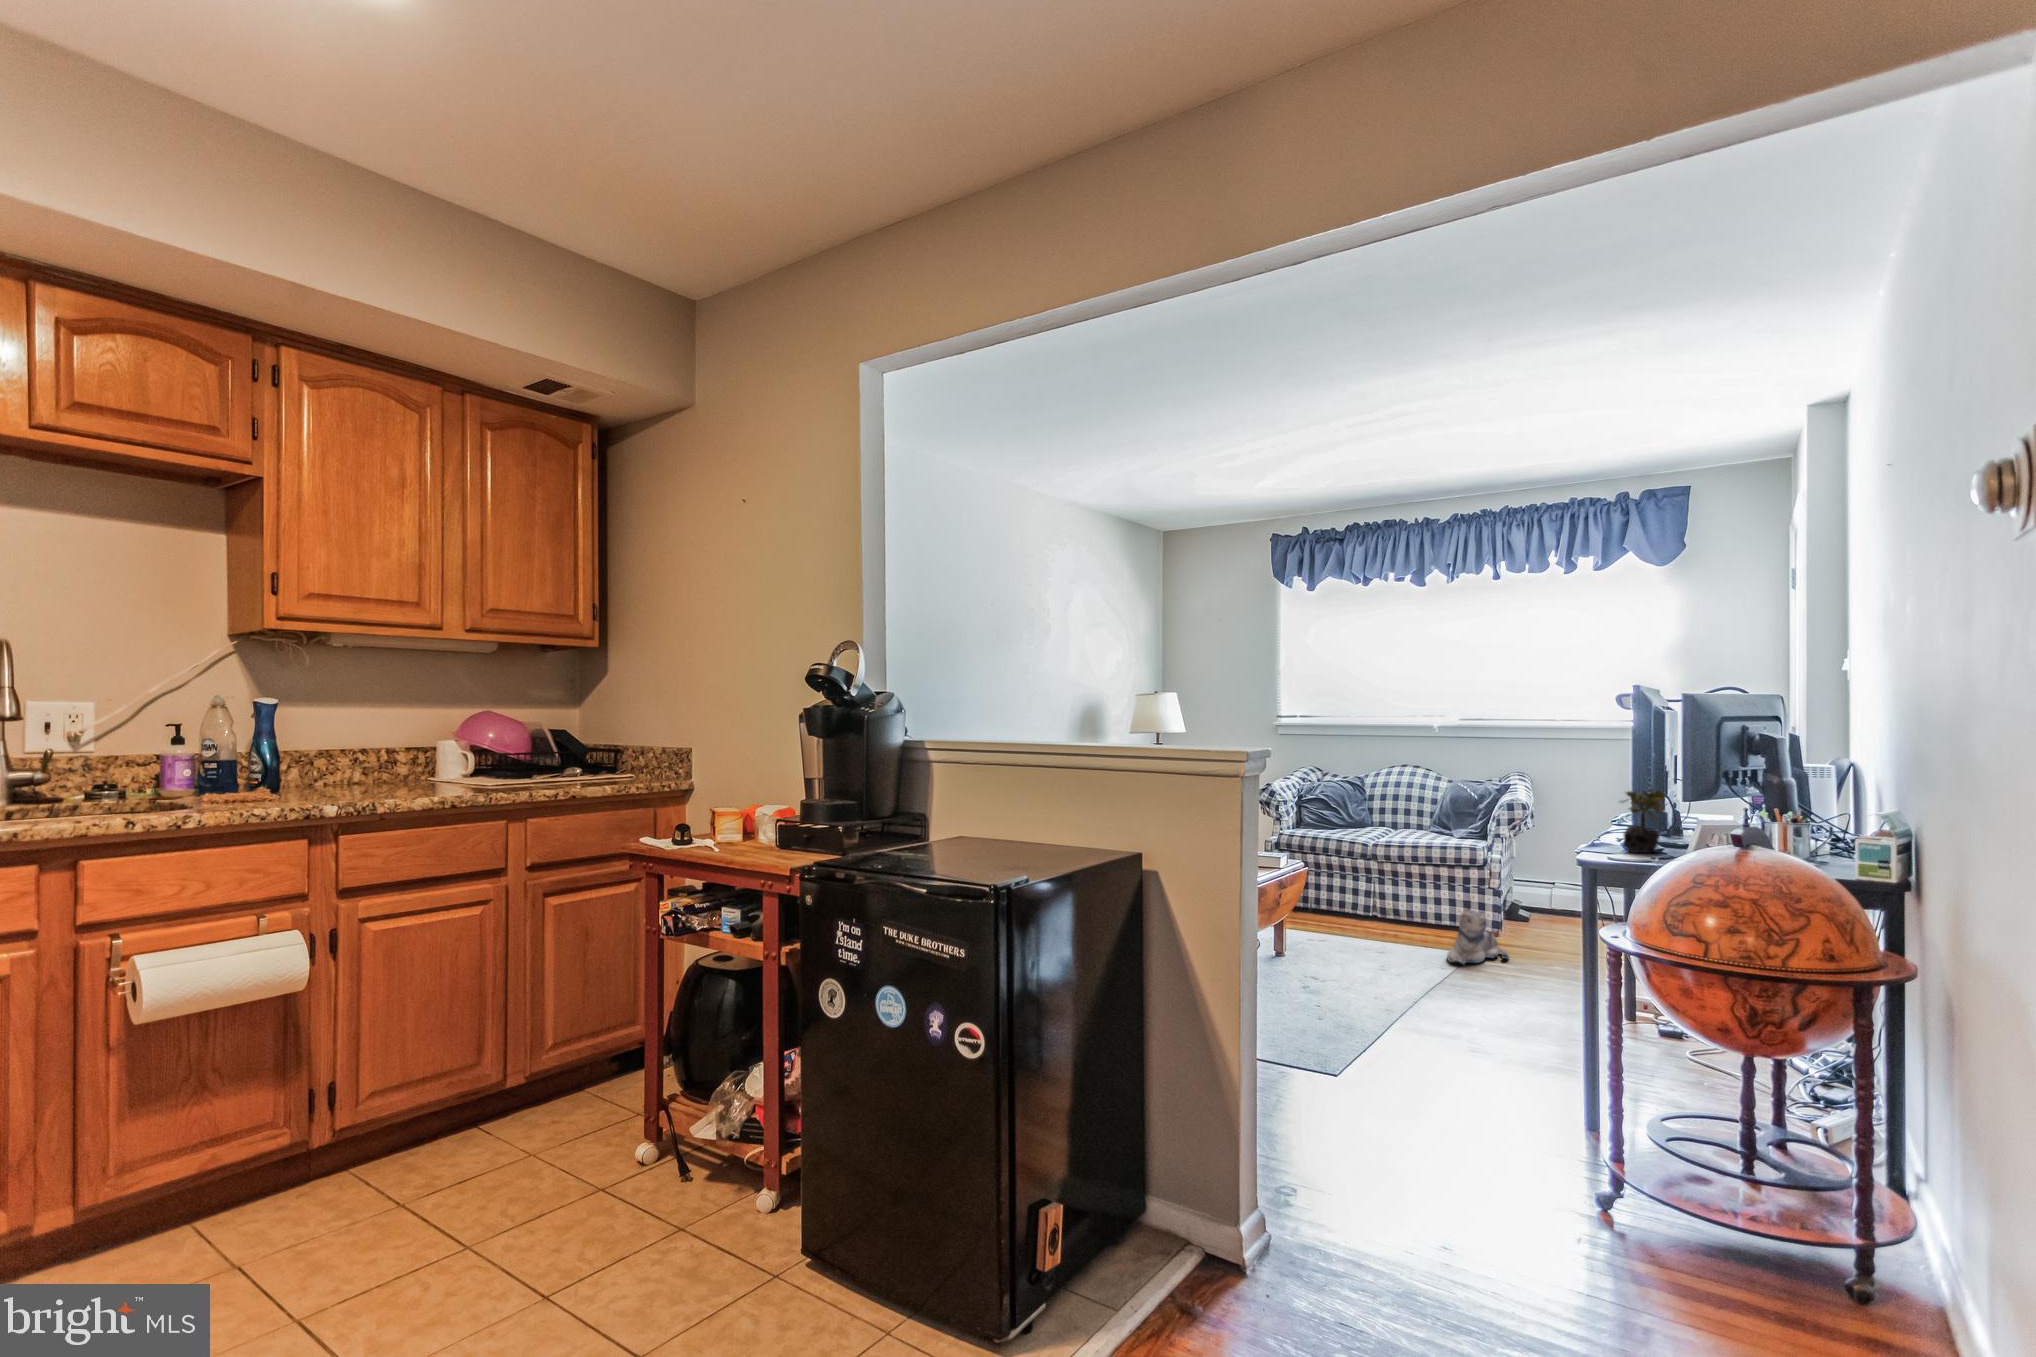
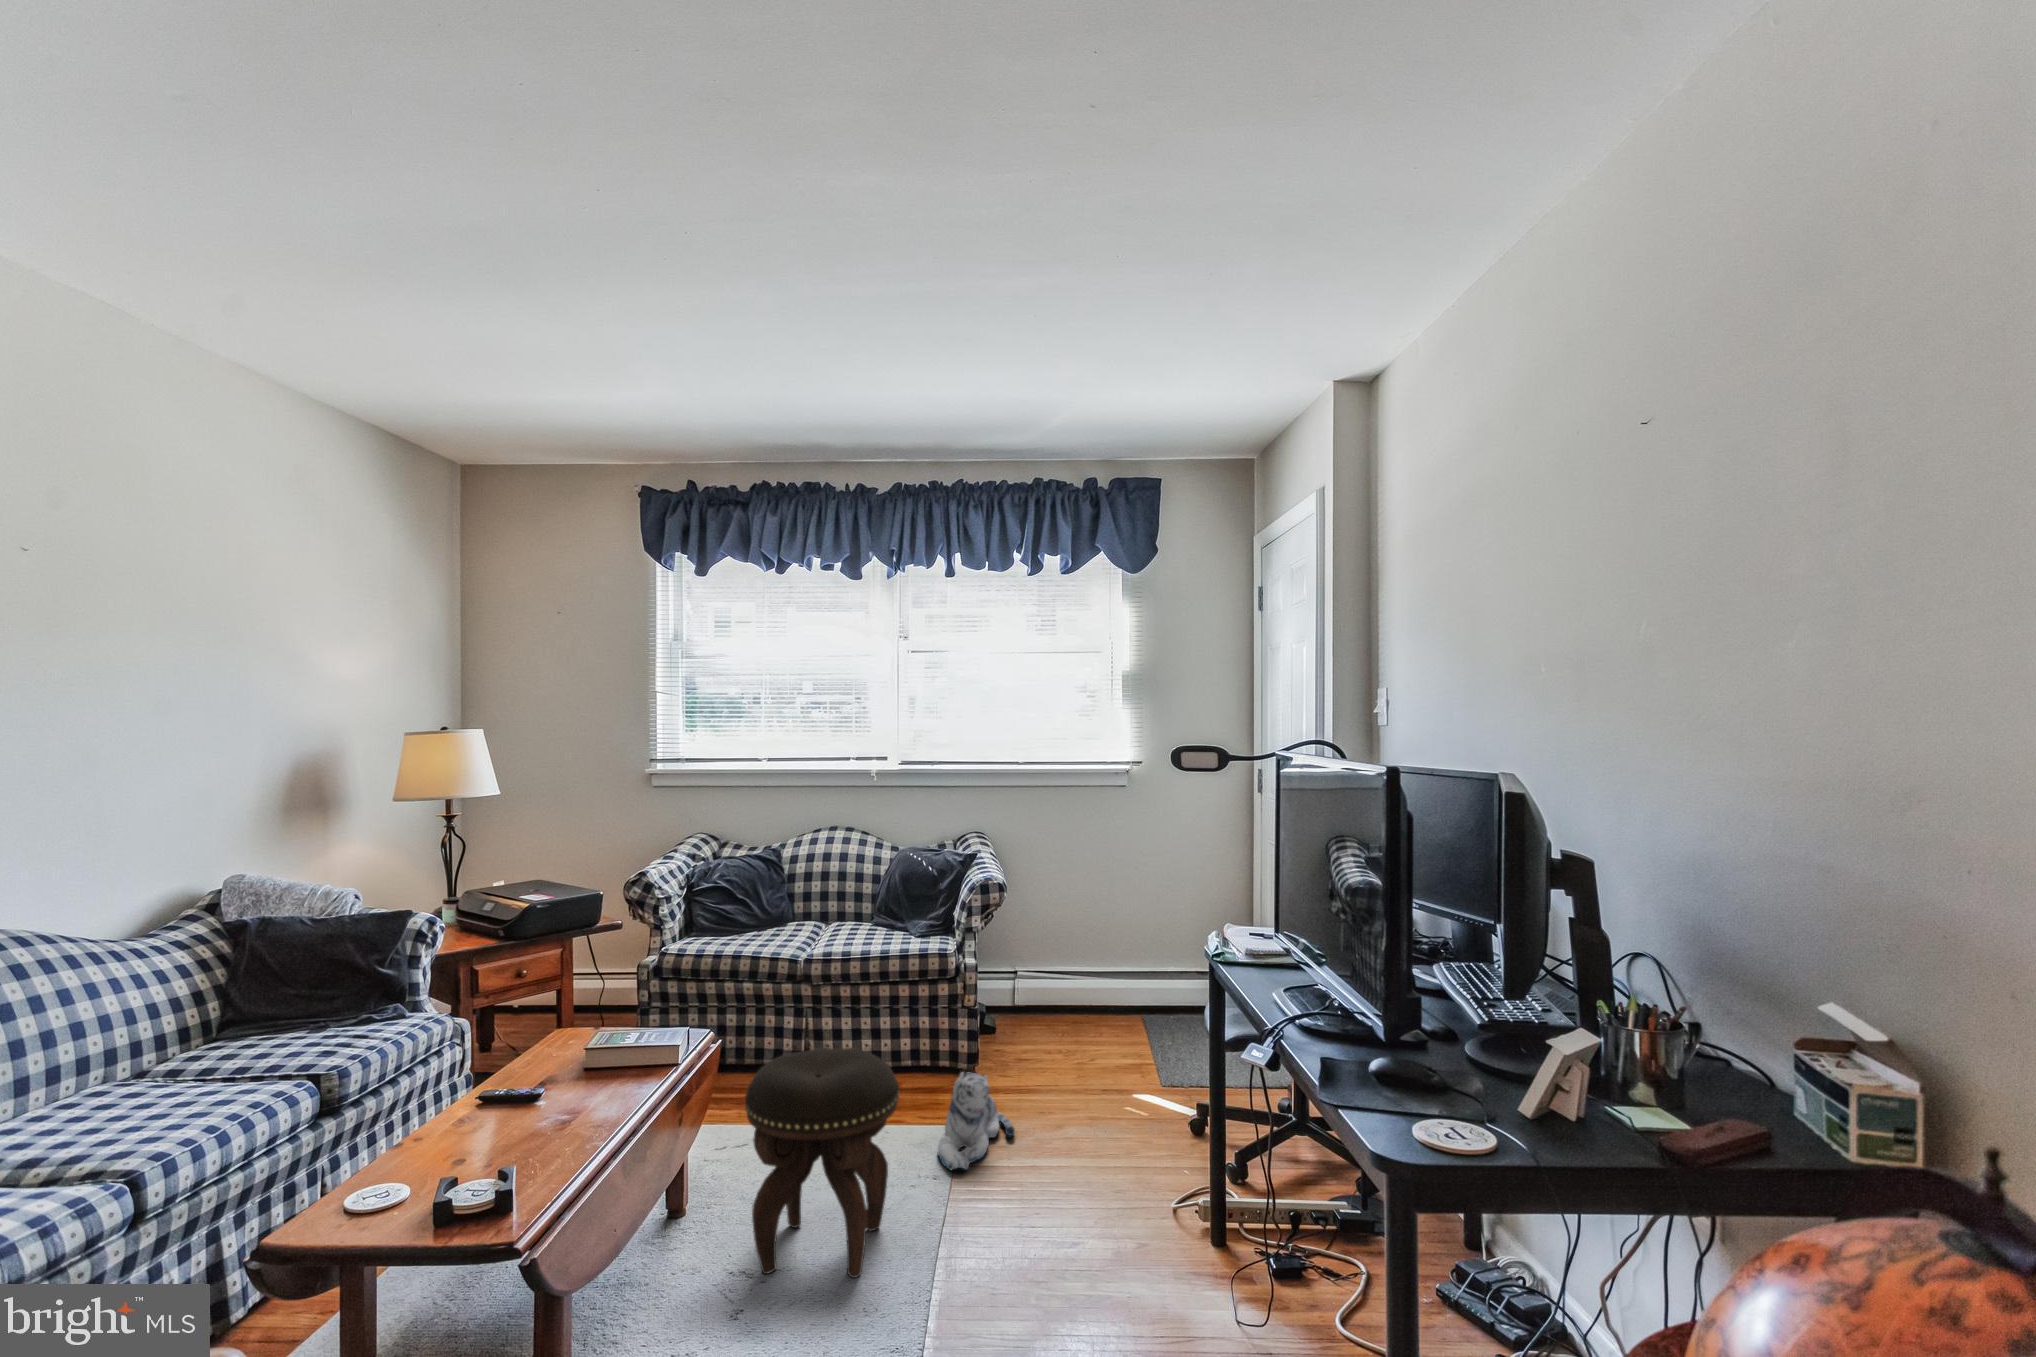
succulent plant: present [1621,788,1665,853] -> none [1390,983,1482,1125]
footstool: none [1312,862,1404,982] -> present [745,1047,899,1278]

